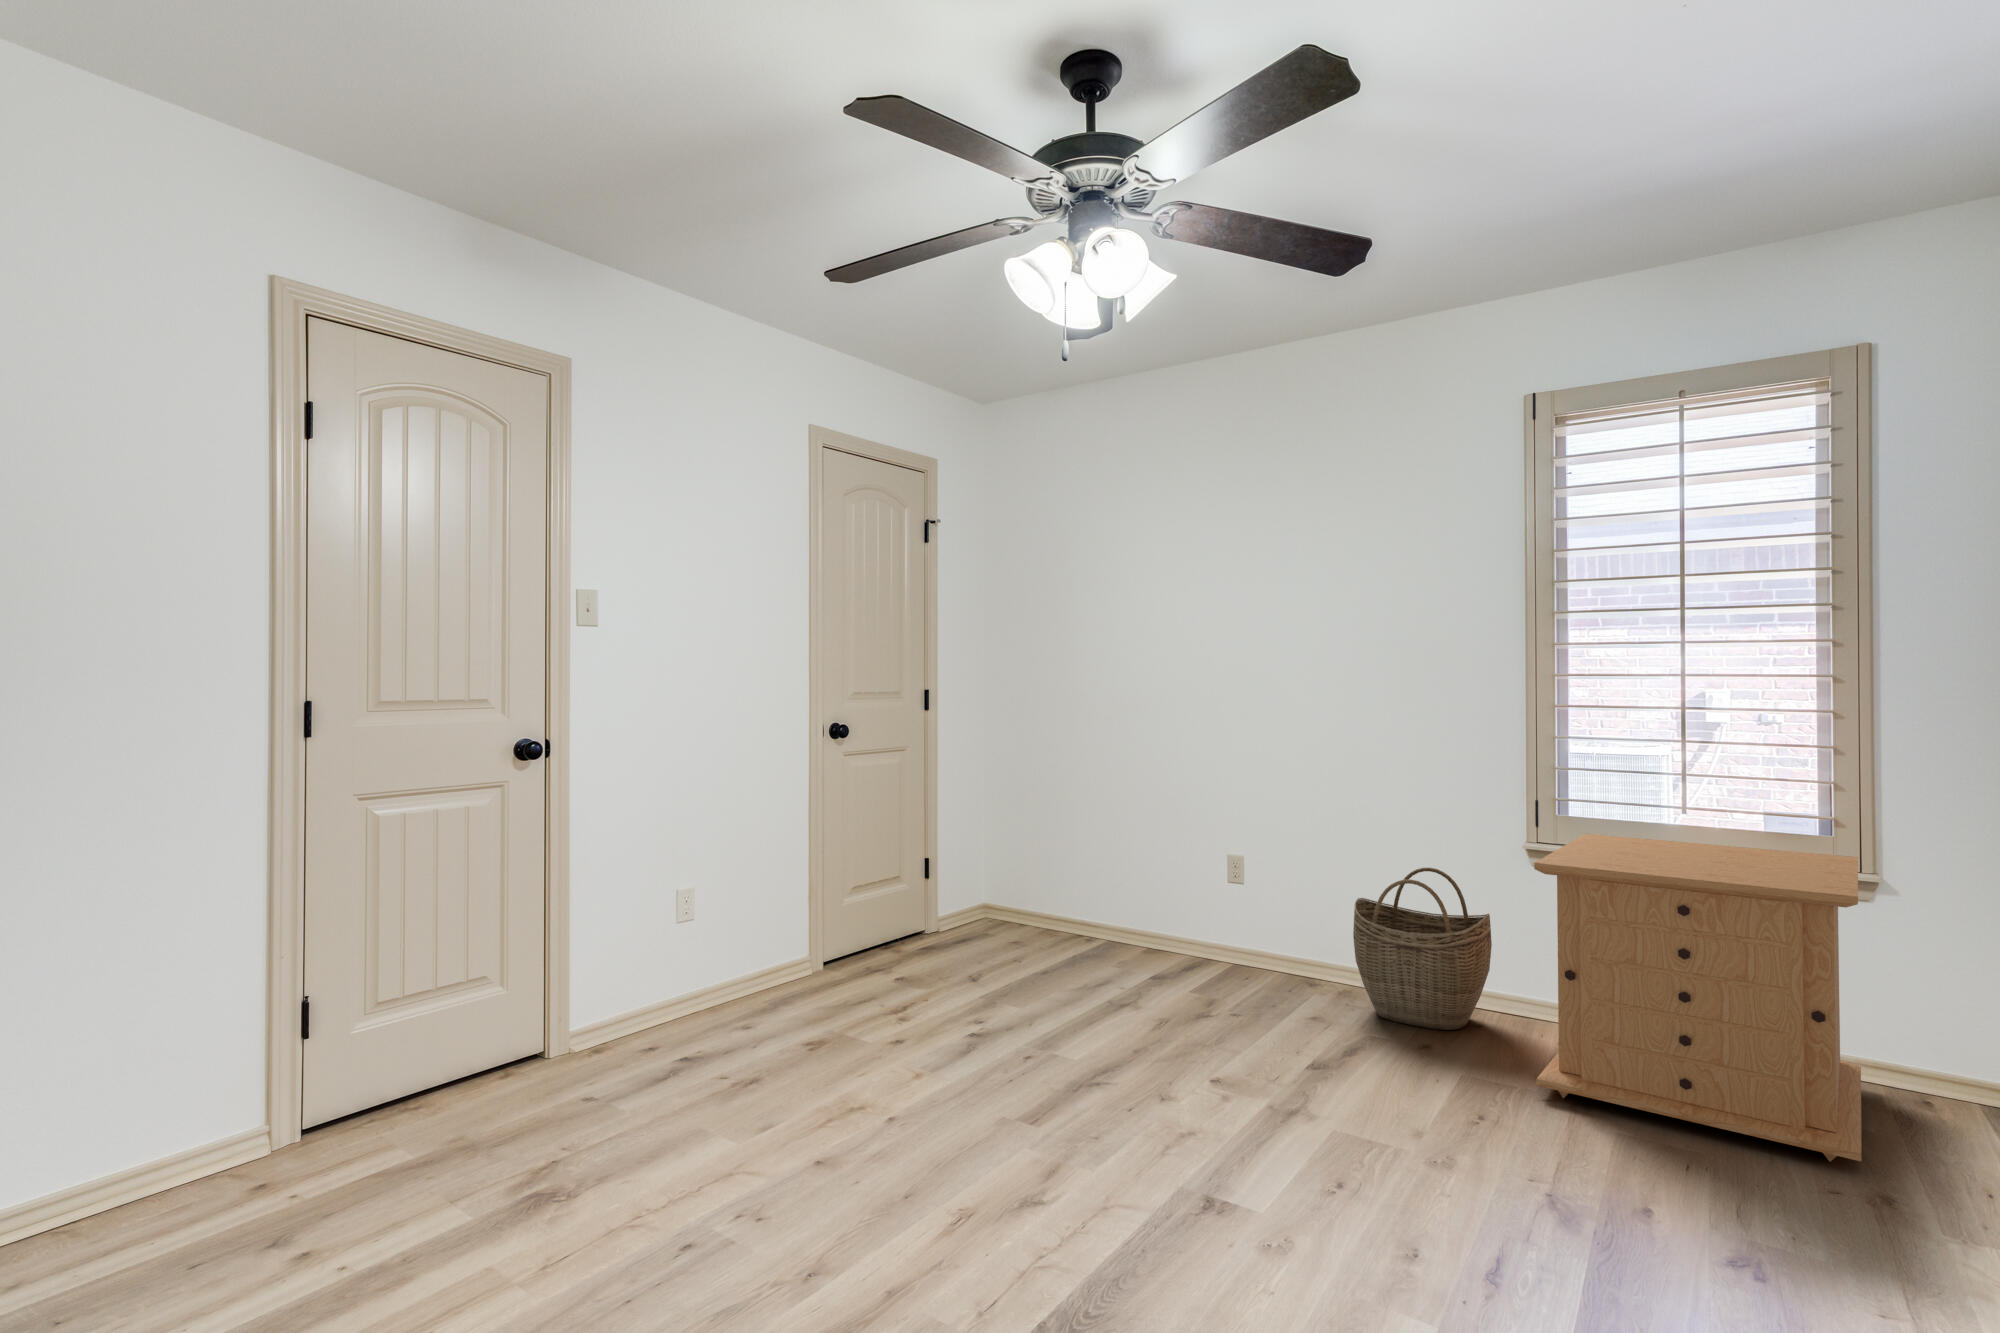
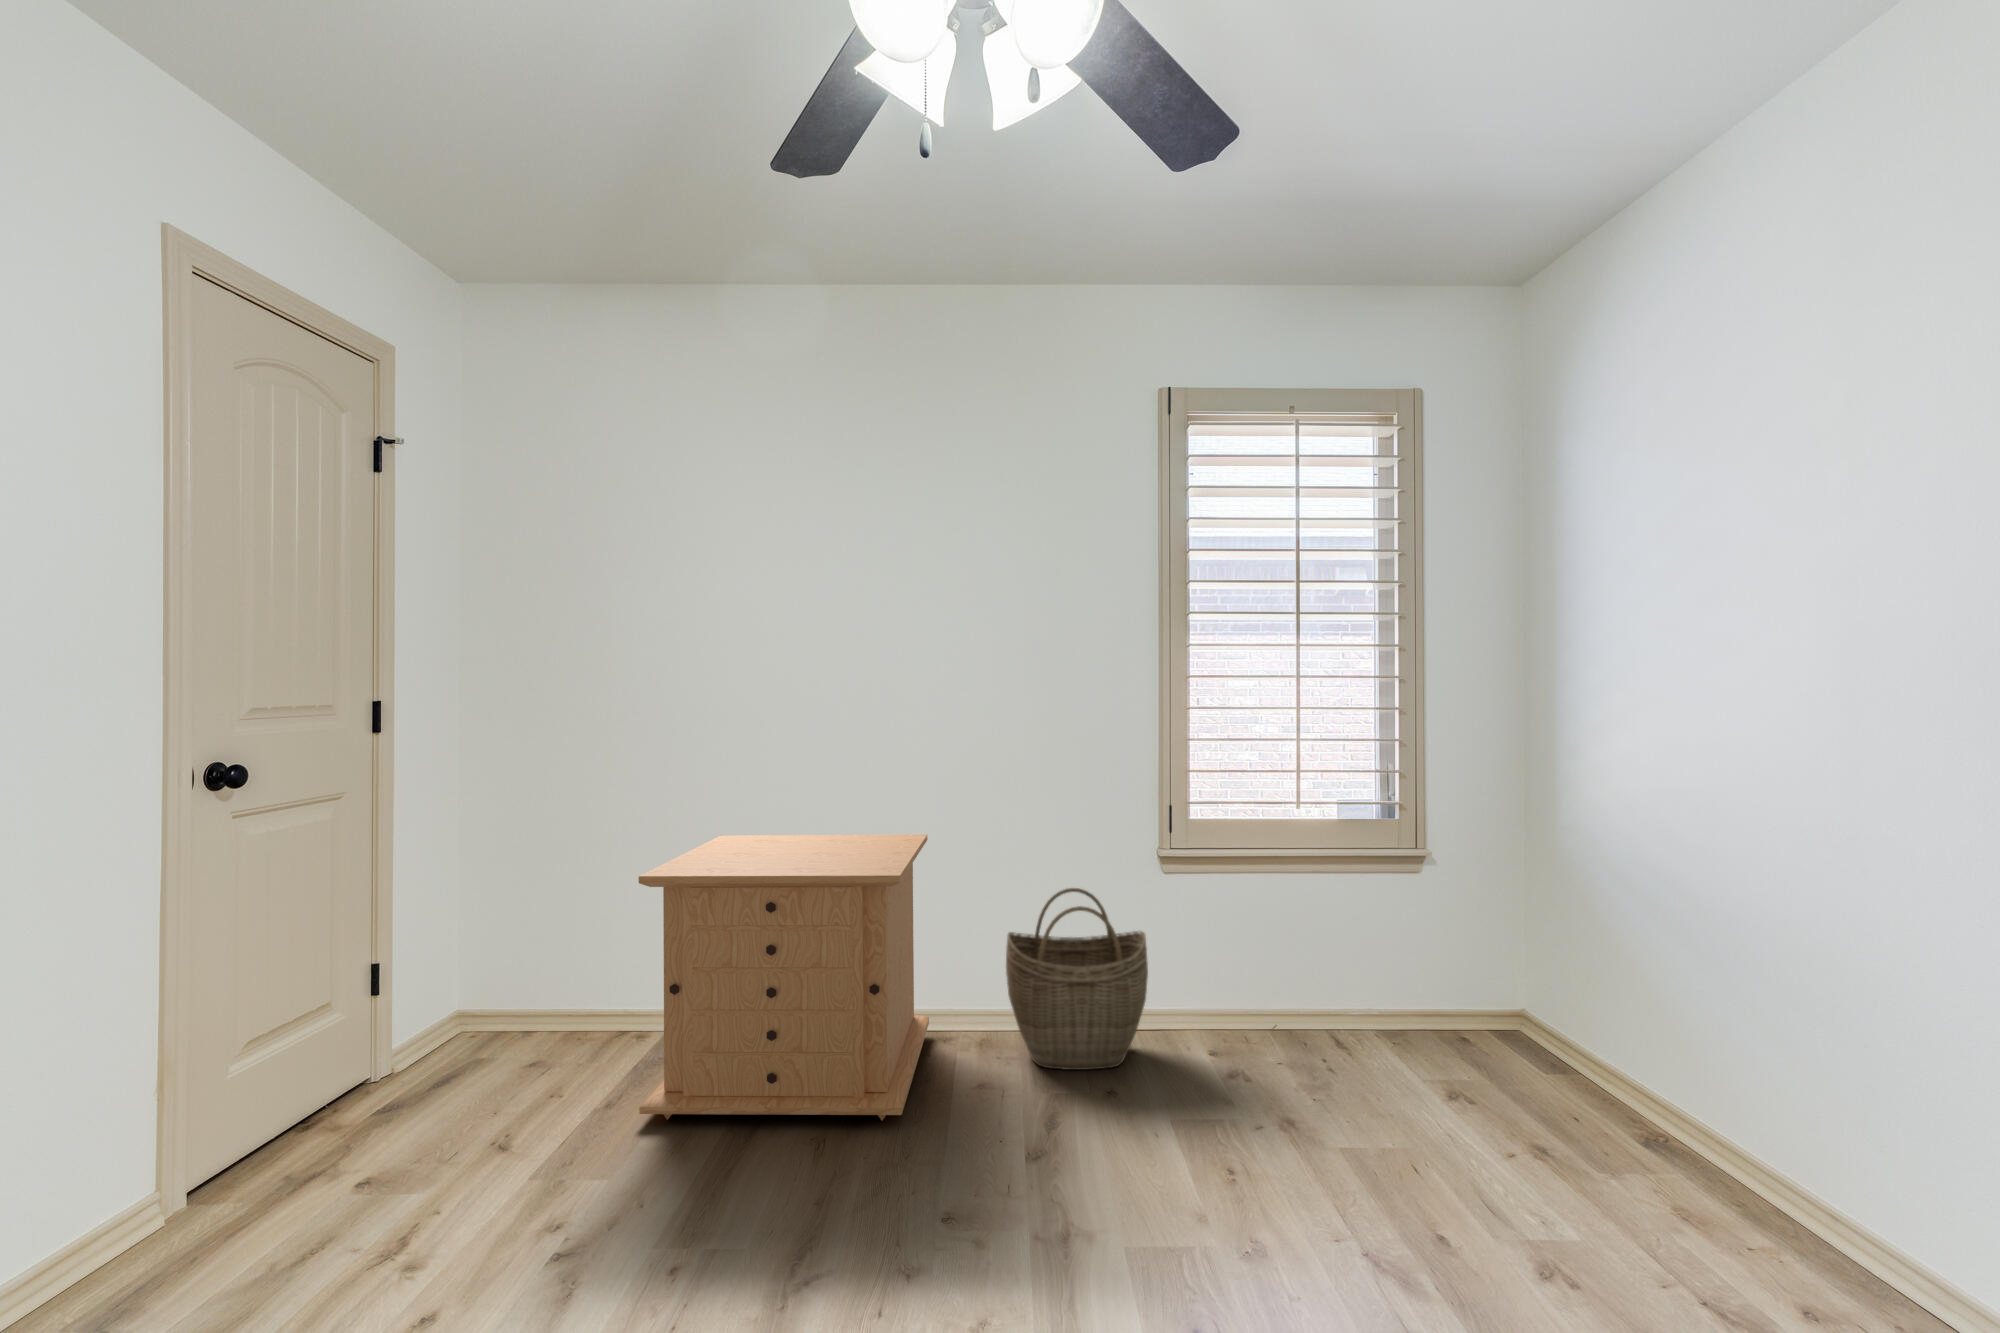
dresser: present [1534,834,1862,1162] -> present [639,834,929,1120]

